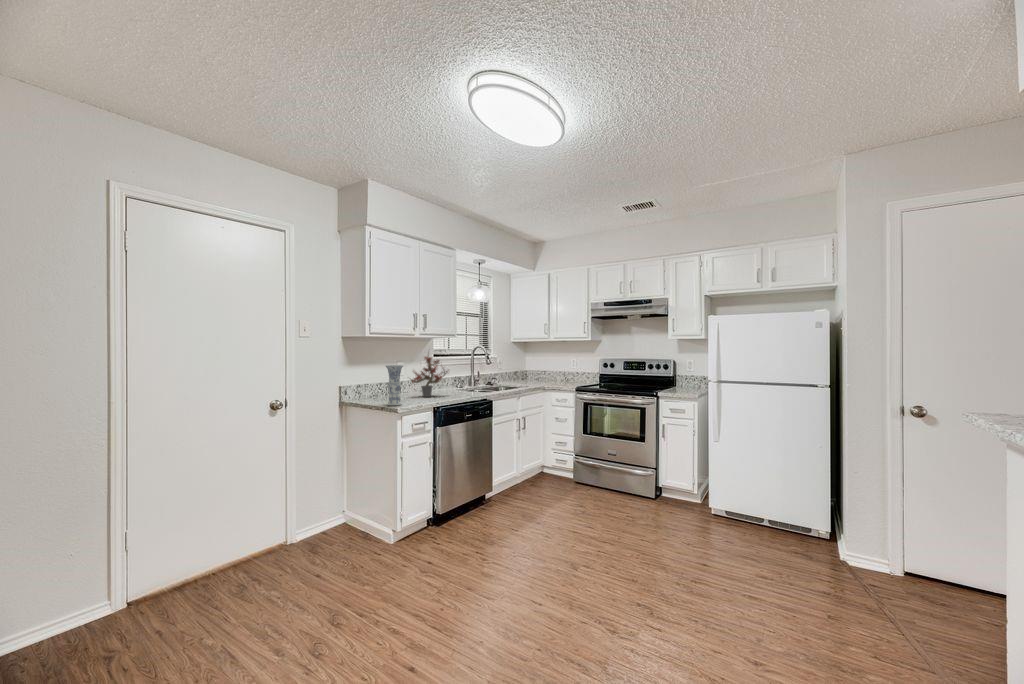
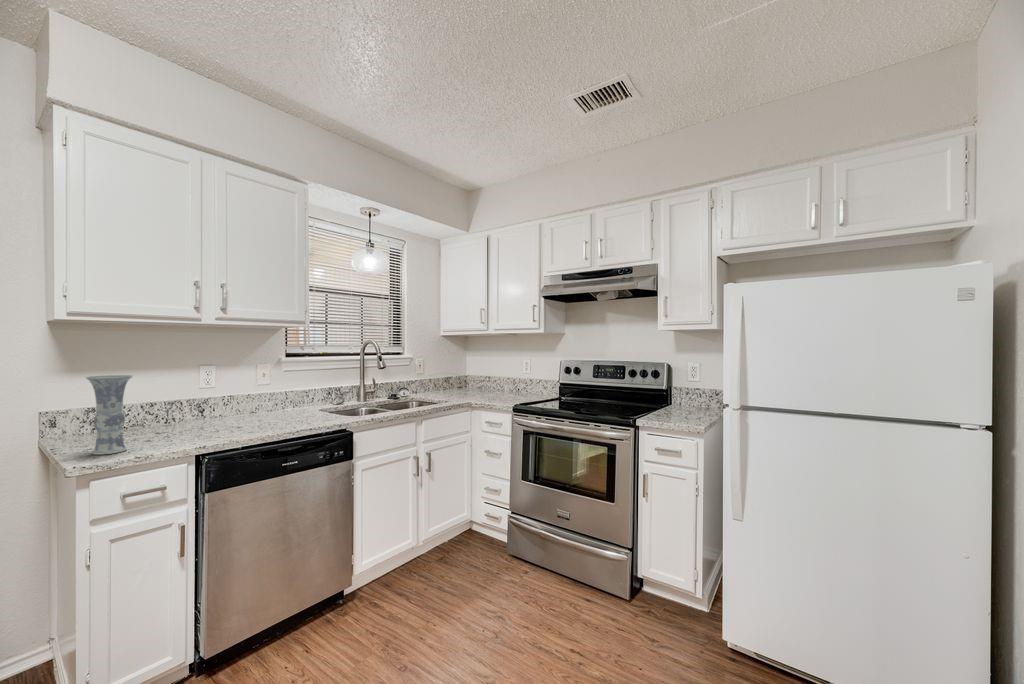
potted plant: present [411,357,448,397] -> none [180,343,278,429]

